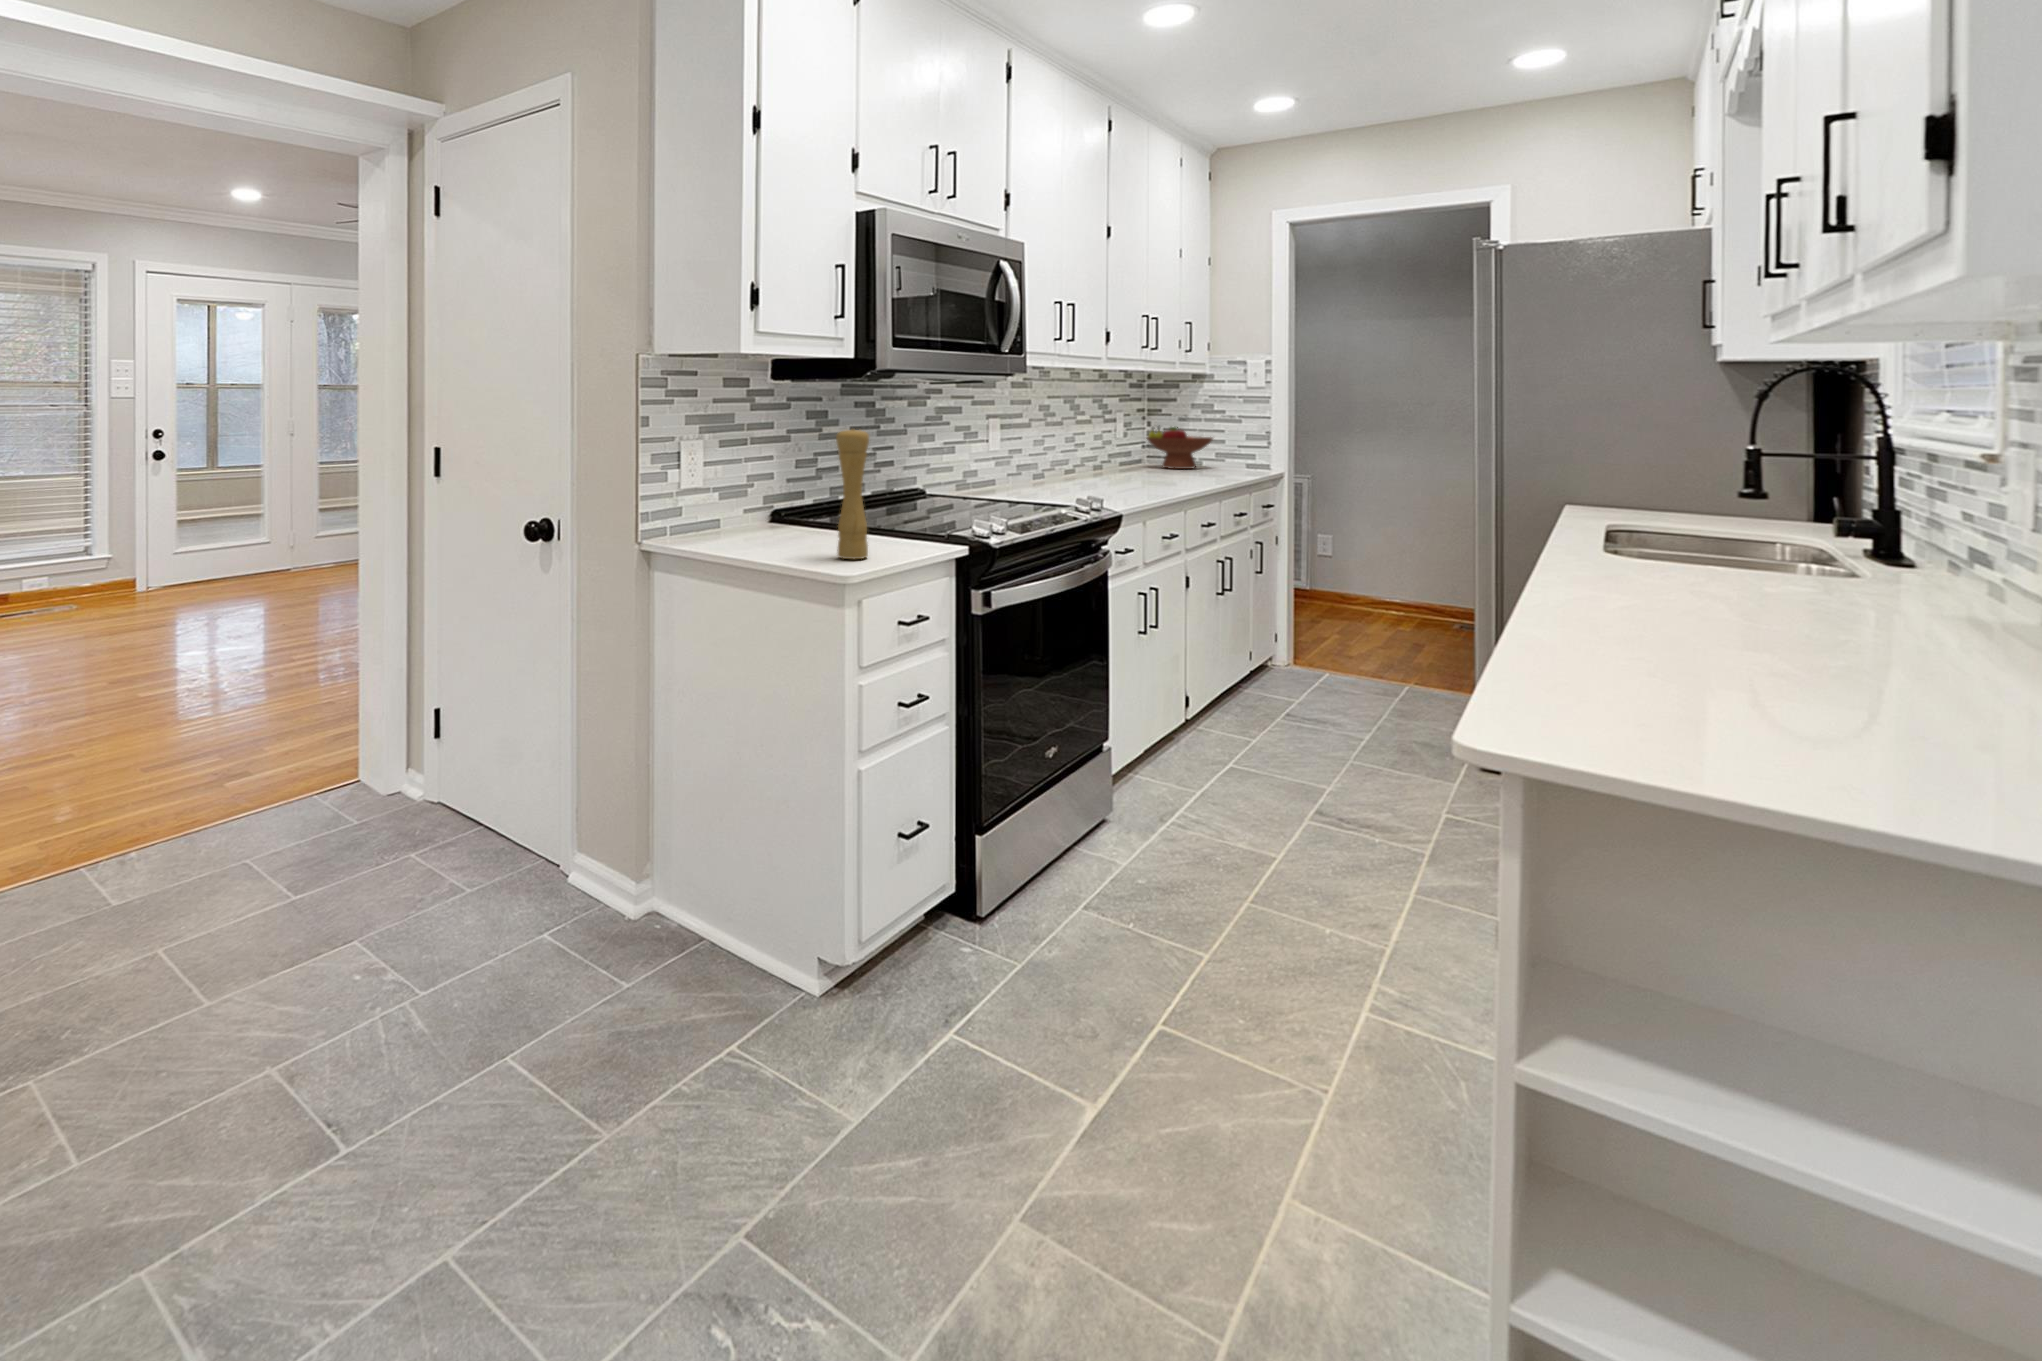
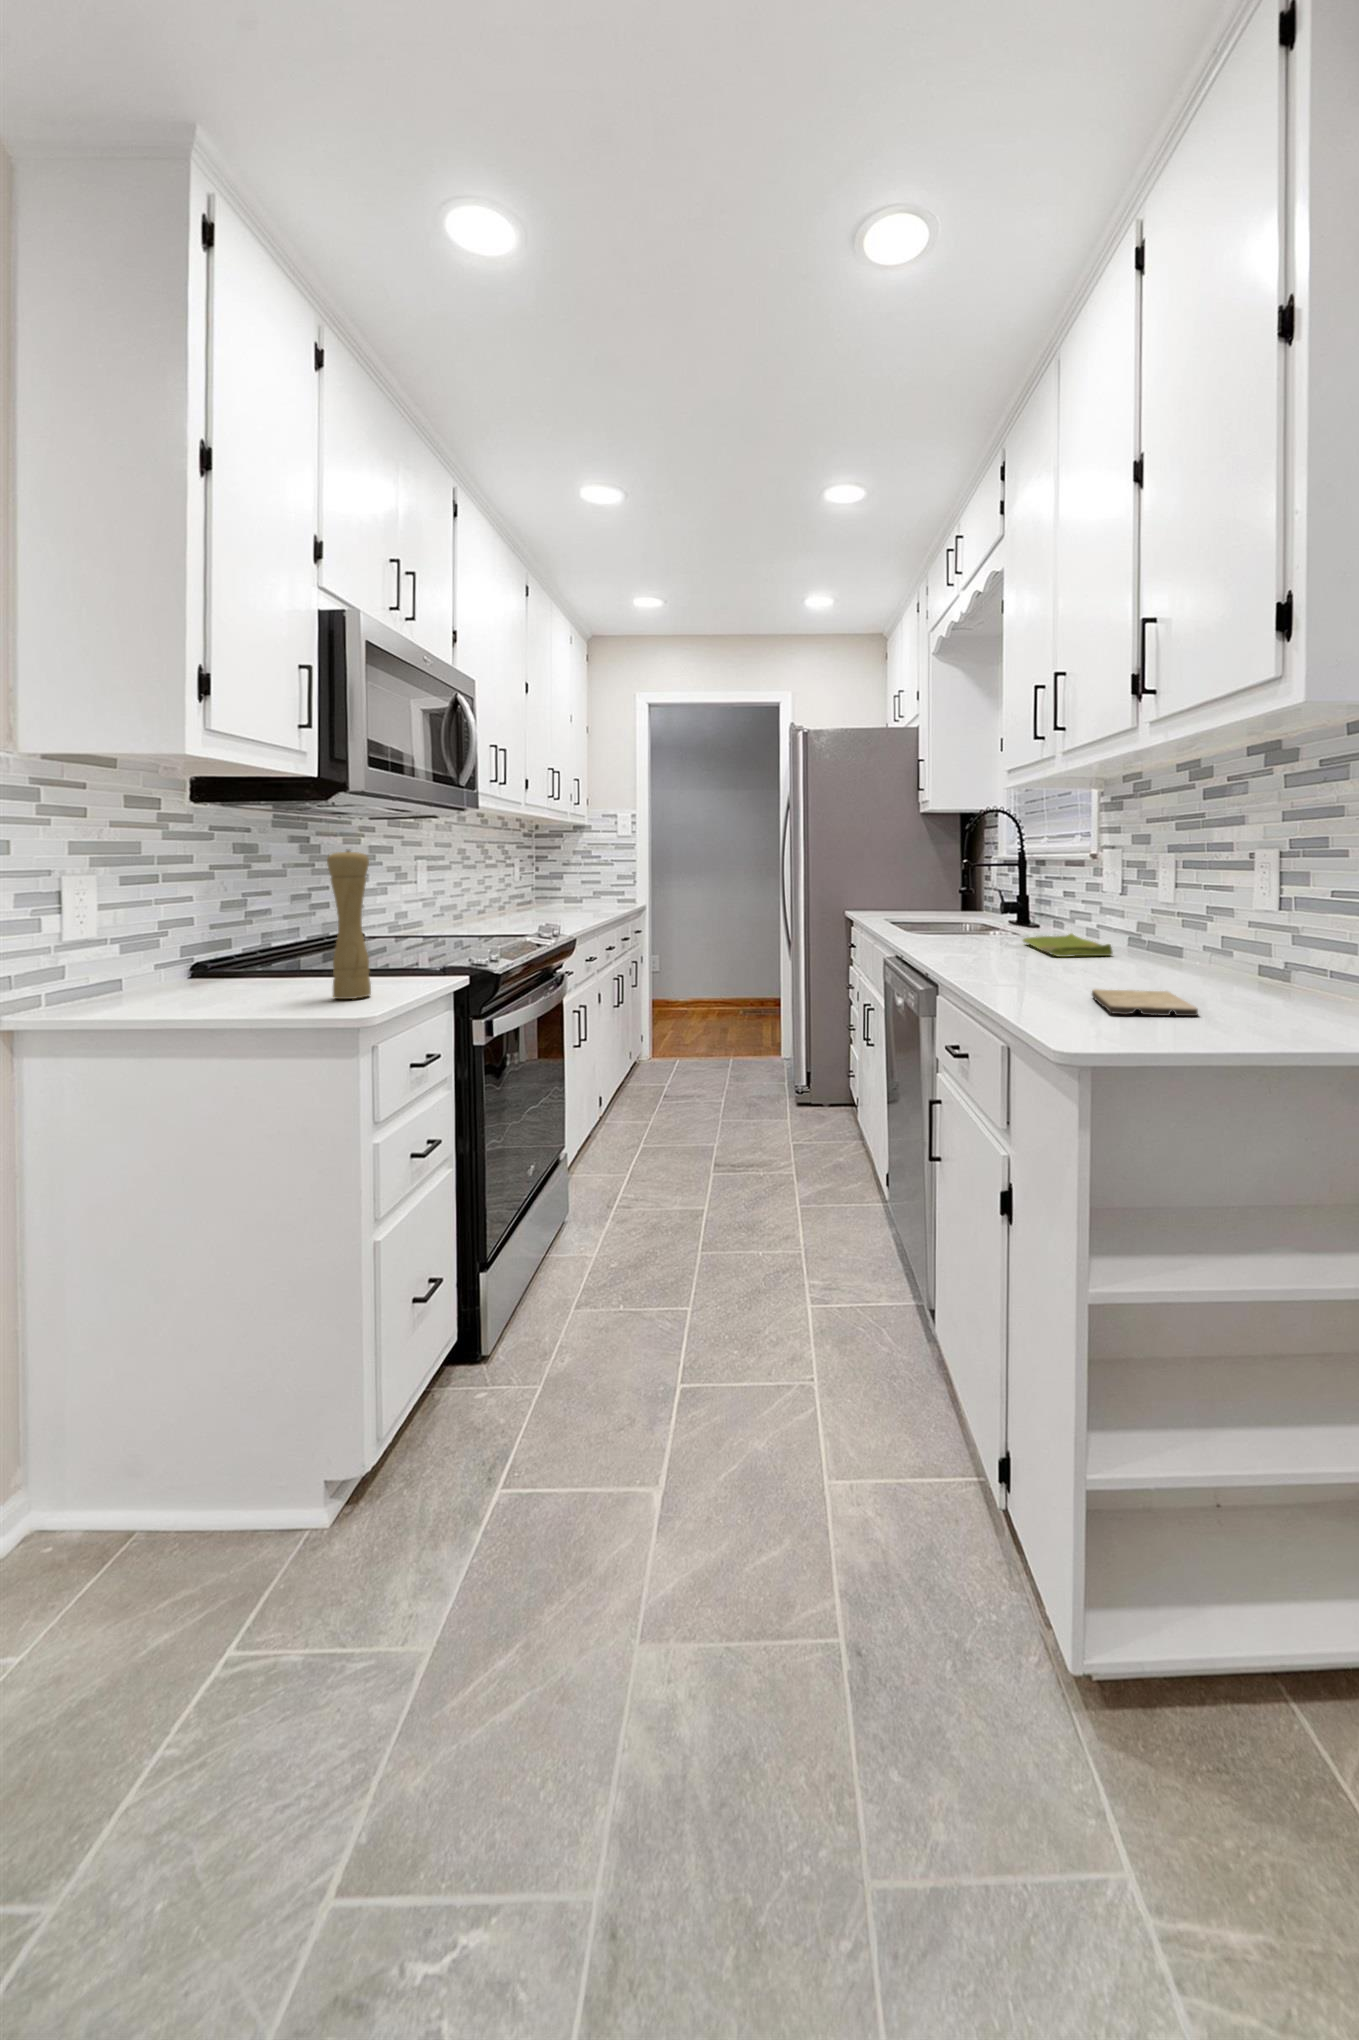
fruit bowl: present [1147,427,1213,469] -> none [541,869,598,906]
dish towel: none [1795,578,1945,629] -> present [1023,934,1113,957]
cutting board: none [1679,677,1876,750] -> present [1092,989,1198,1016]

